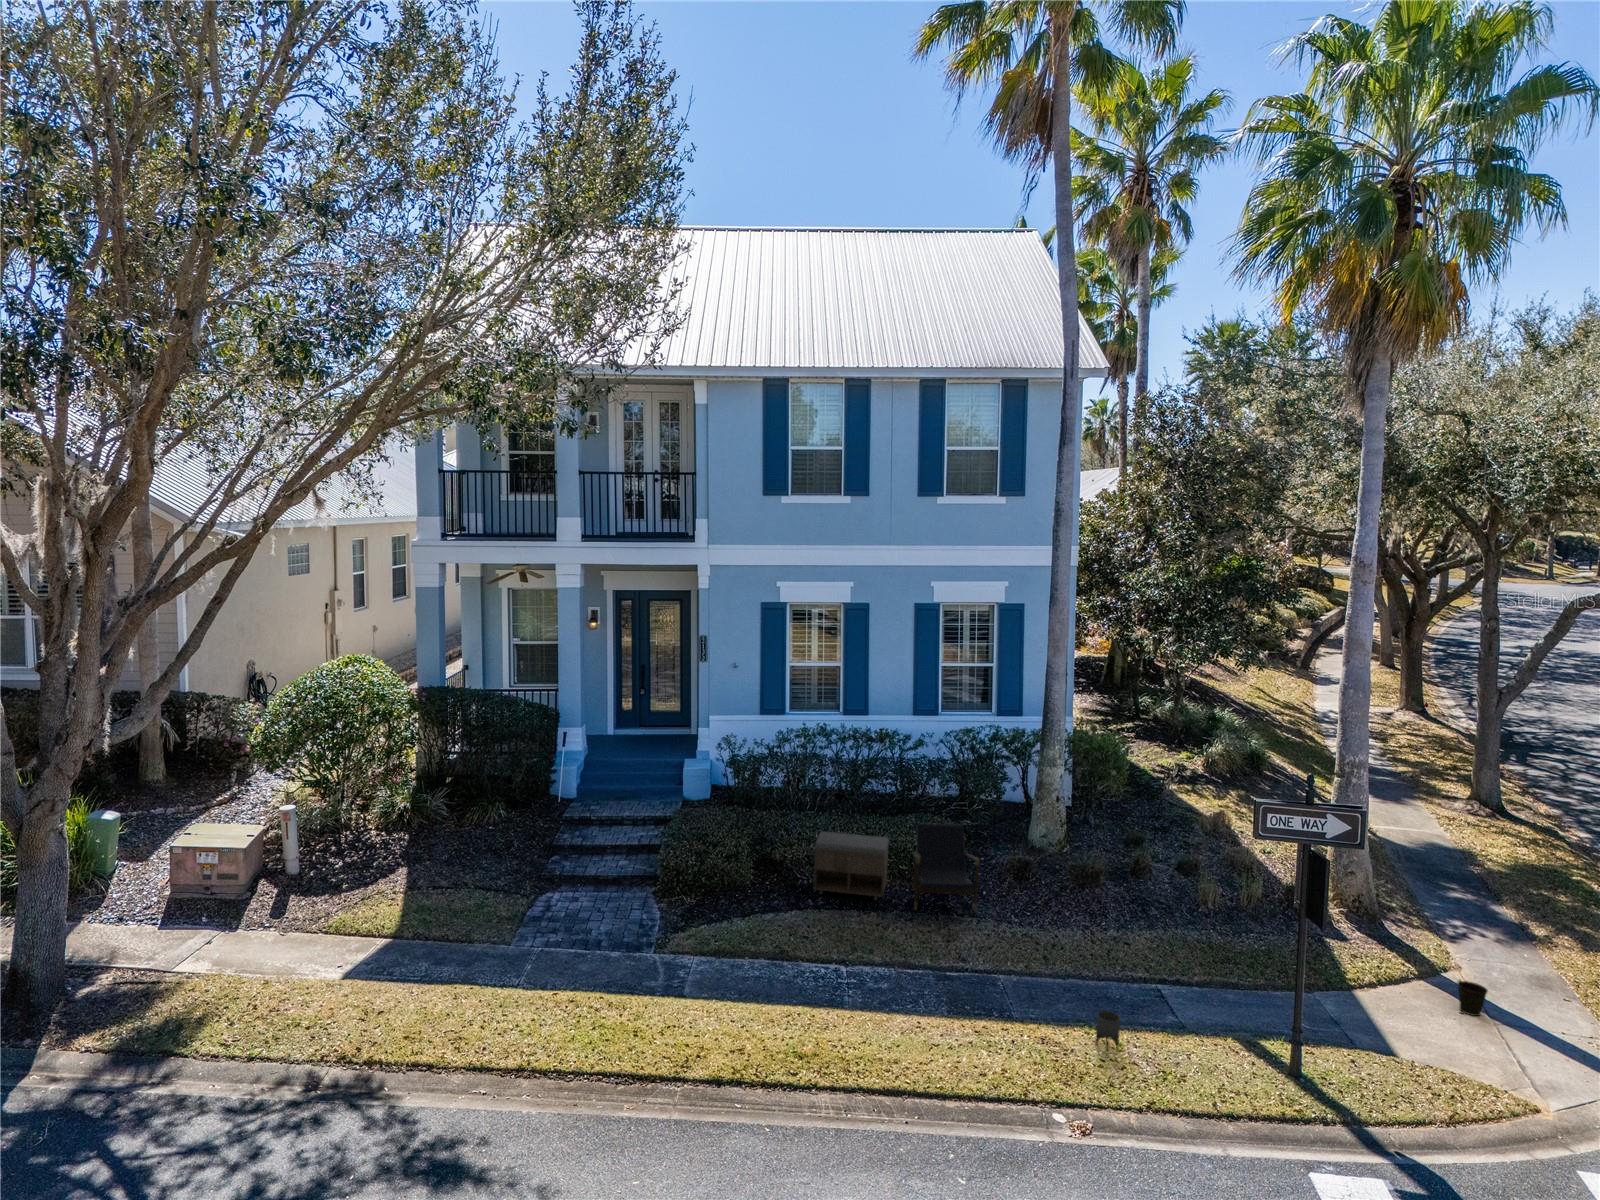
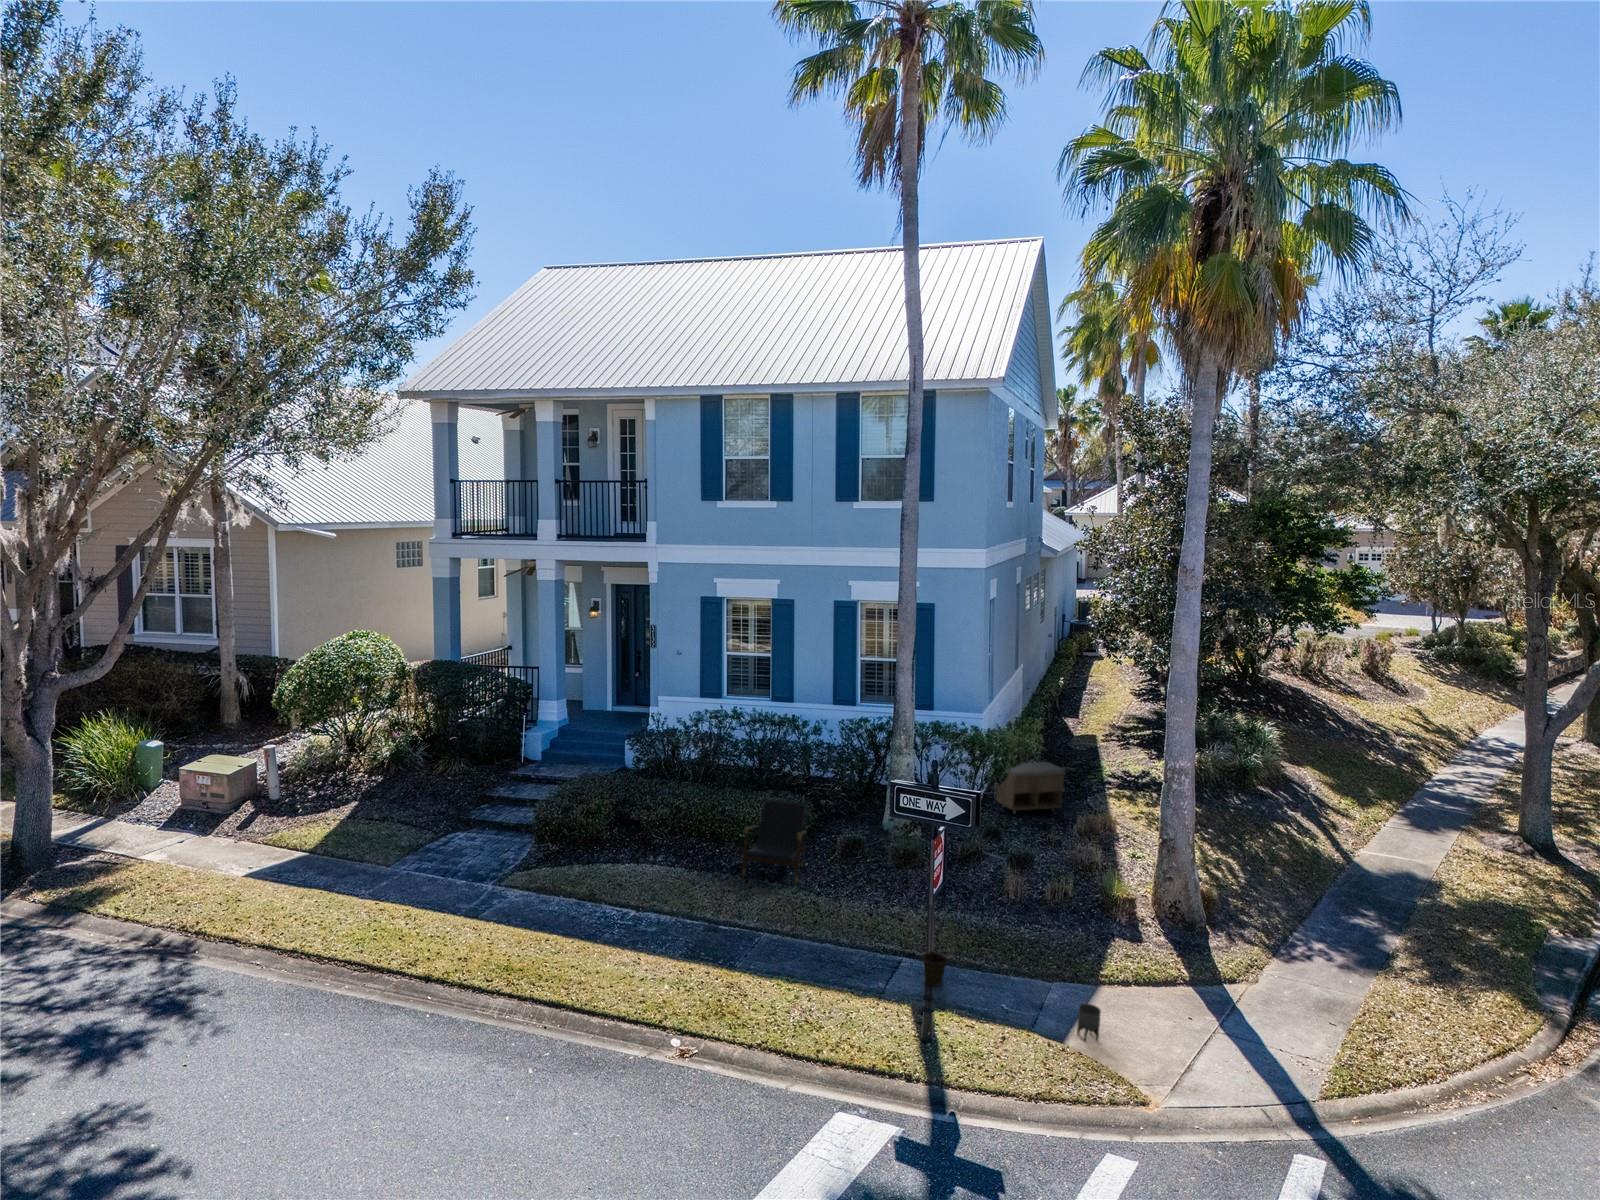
storage bench: present [814,831,889,900] -> present [996,762,1065,813]
bucket: present [1457,980,1488,1016] -> present [922,951,947,986]
planter: present [1095,1010,1120,1050] -> present [1077,1004,1101,1041]

